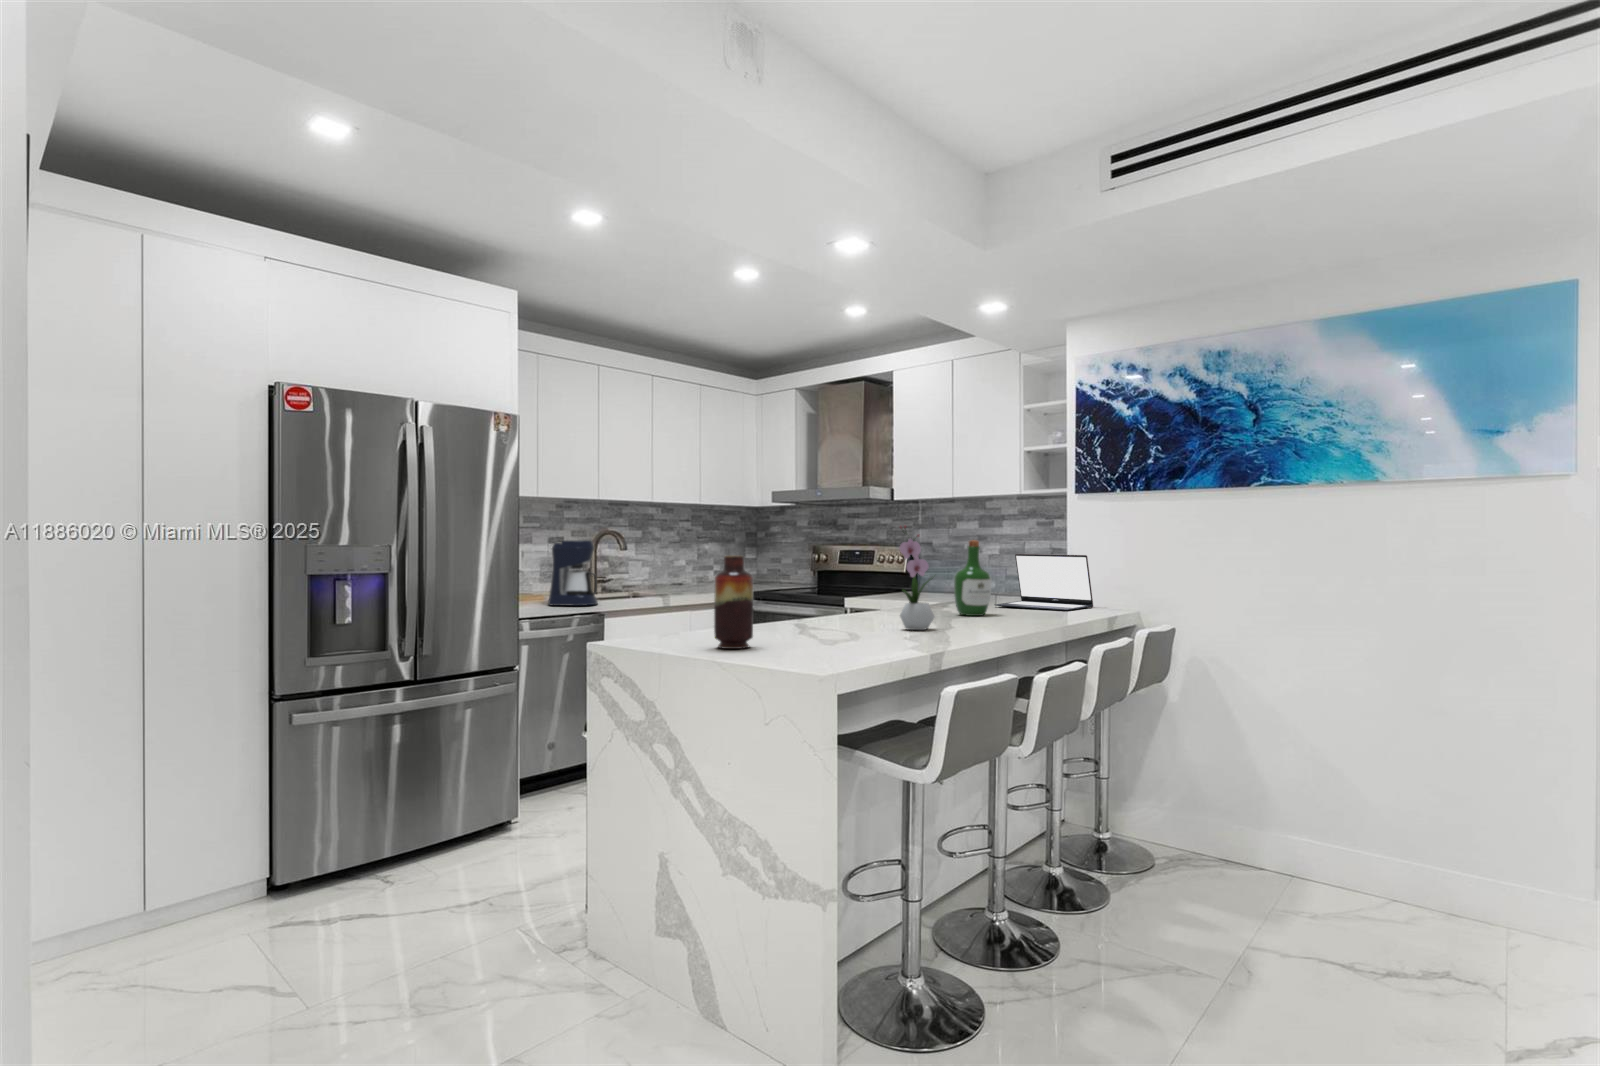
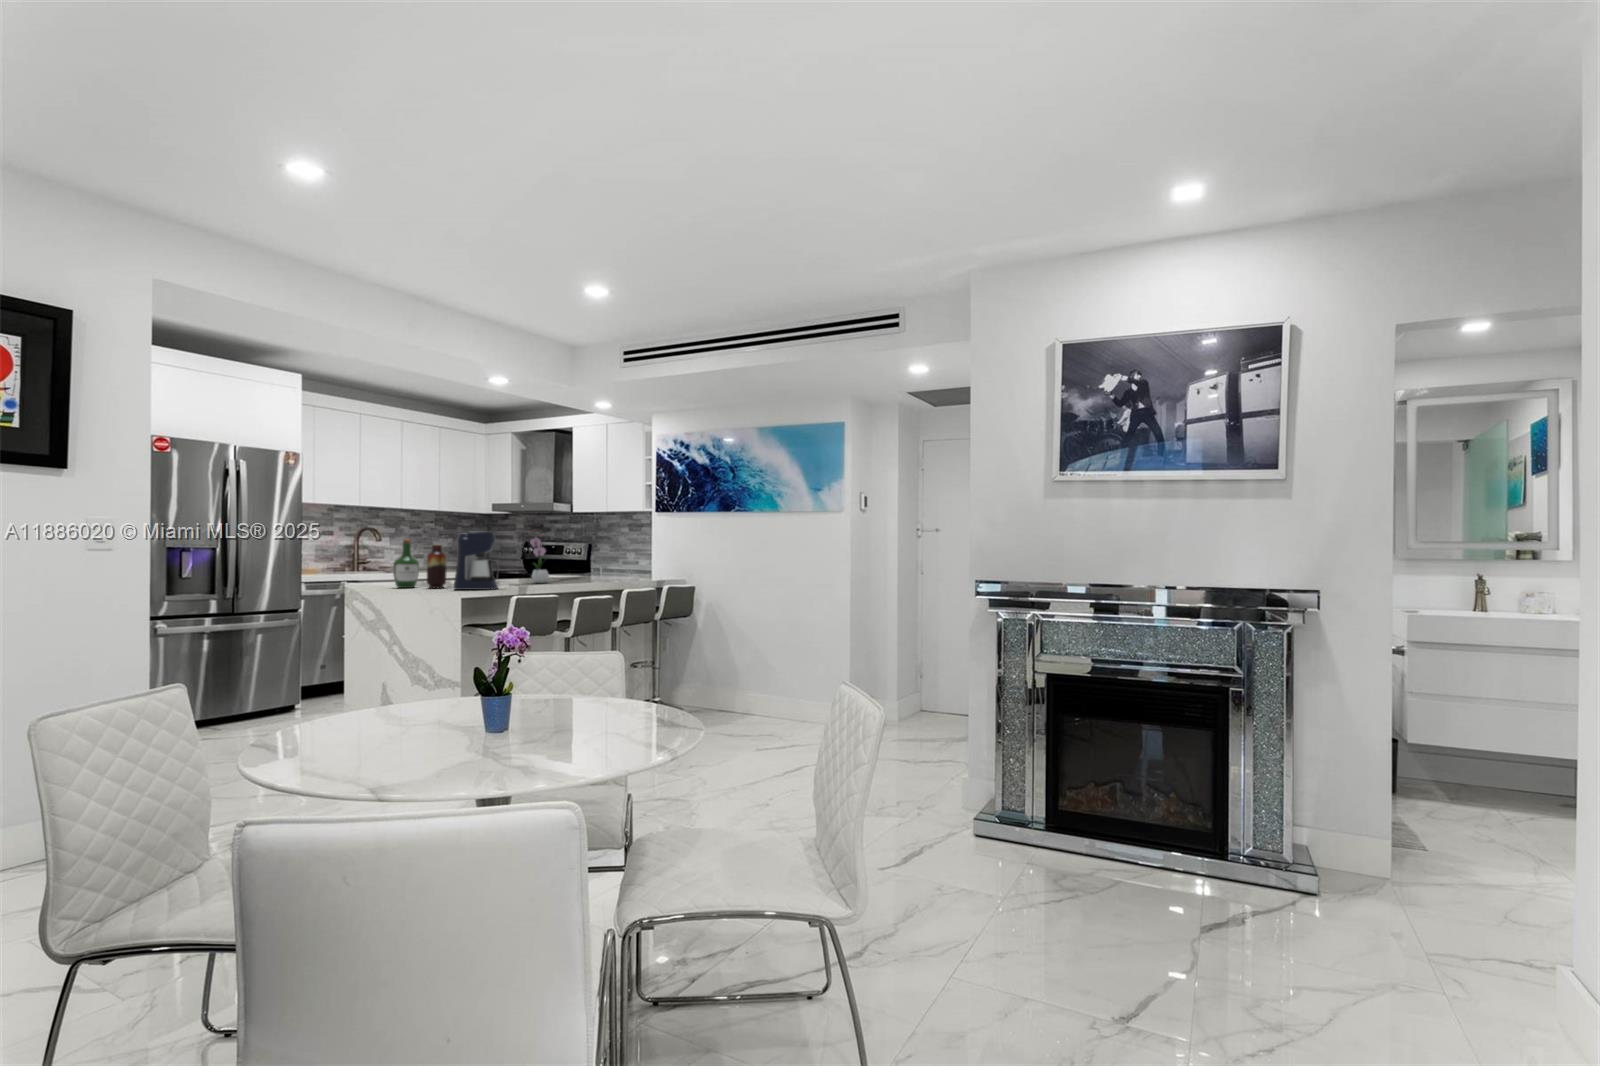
coffee maker: present [548,540,598,606] -> present [453,532,498,590]
wine bottle: present [954,540,991,616] -> present [393,539,419,588]
laptop: present [995,554,1093,611] -> none [608,546,662,577]

